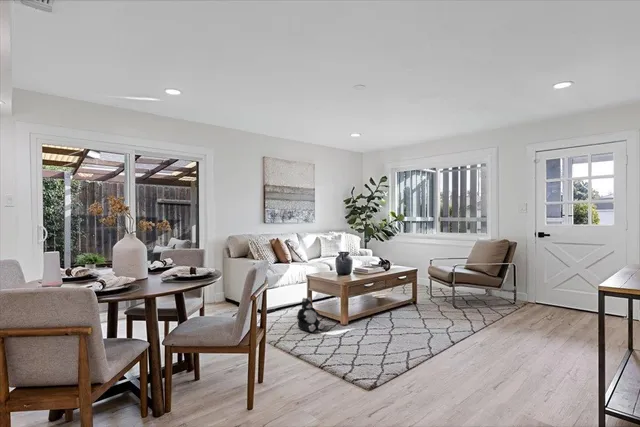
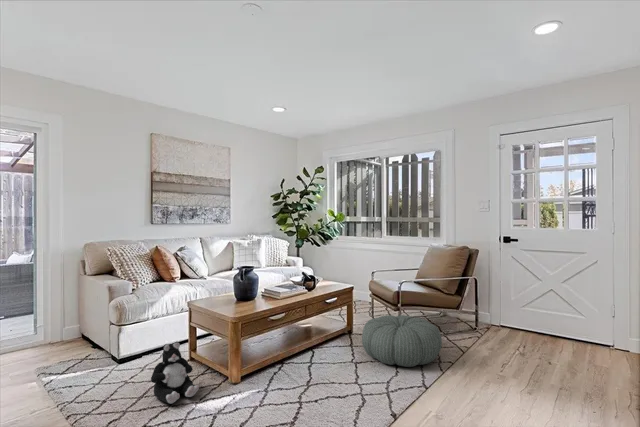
pouf: none [425,289,483,321] -> present [362,315,442,367]

